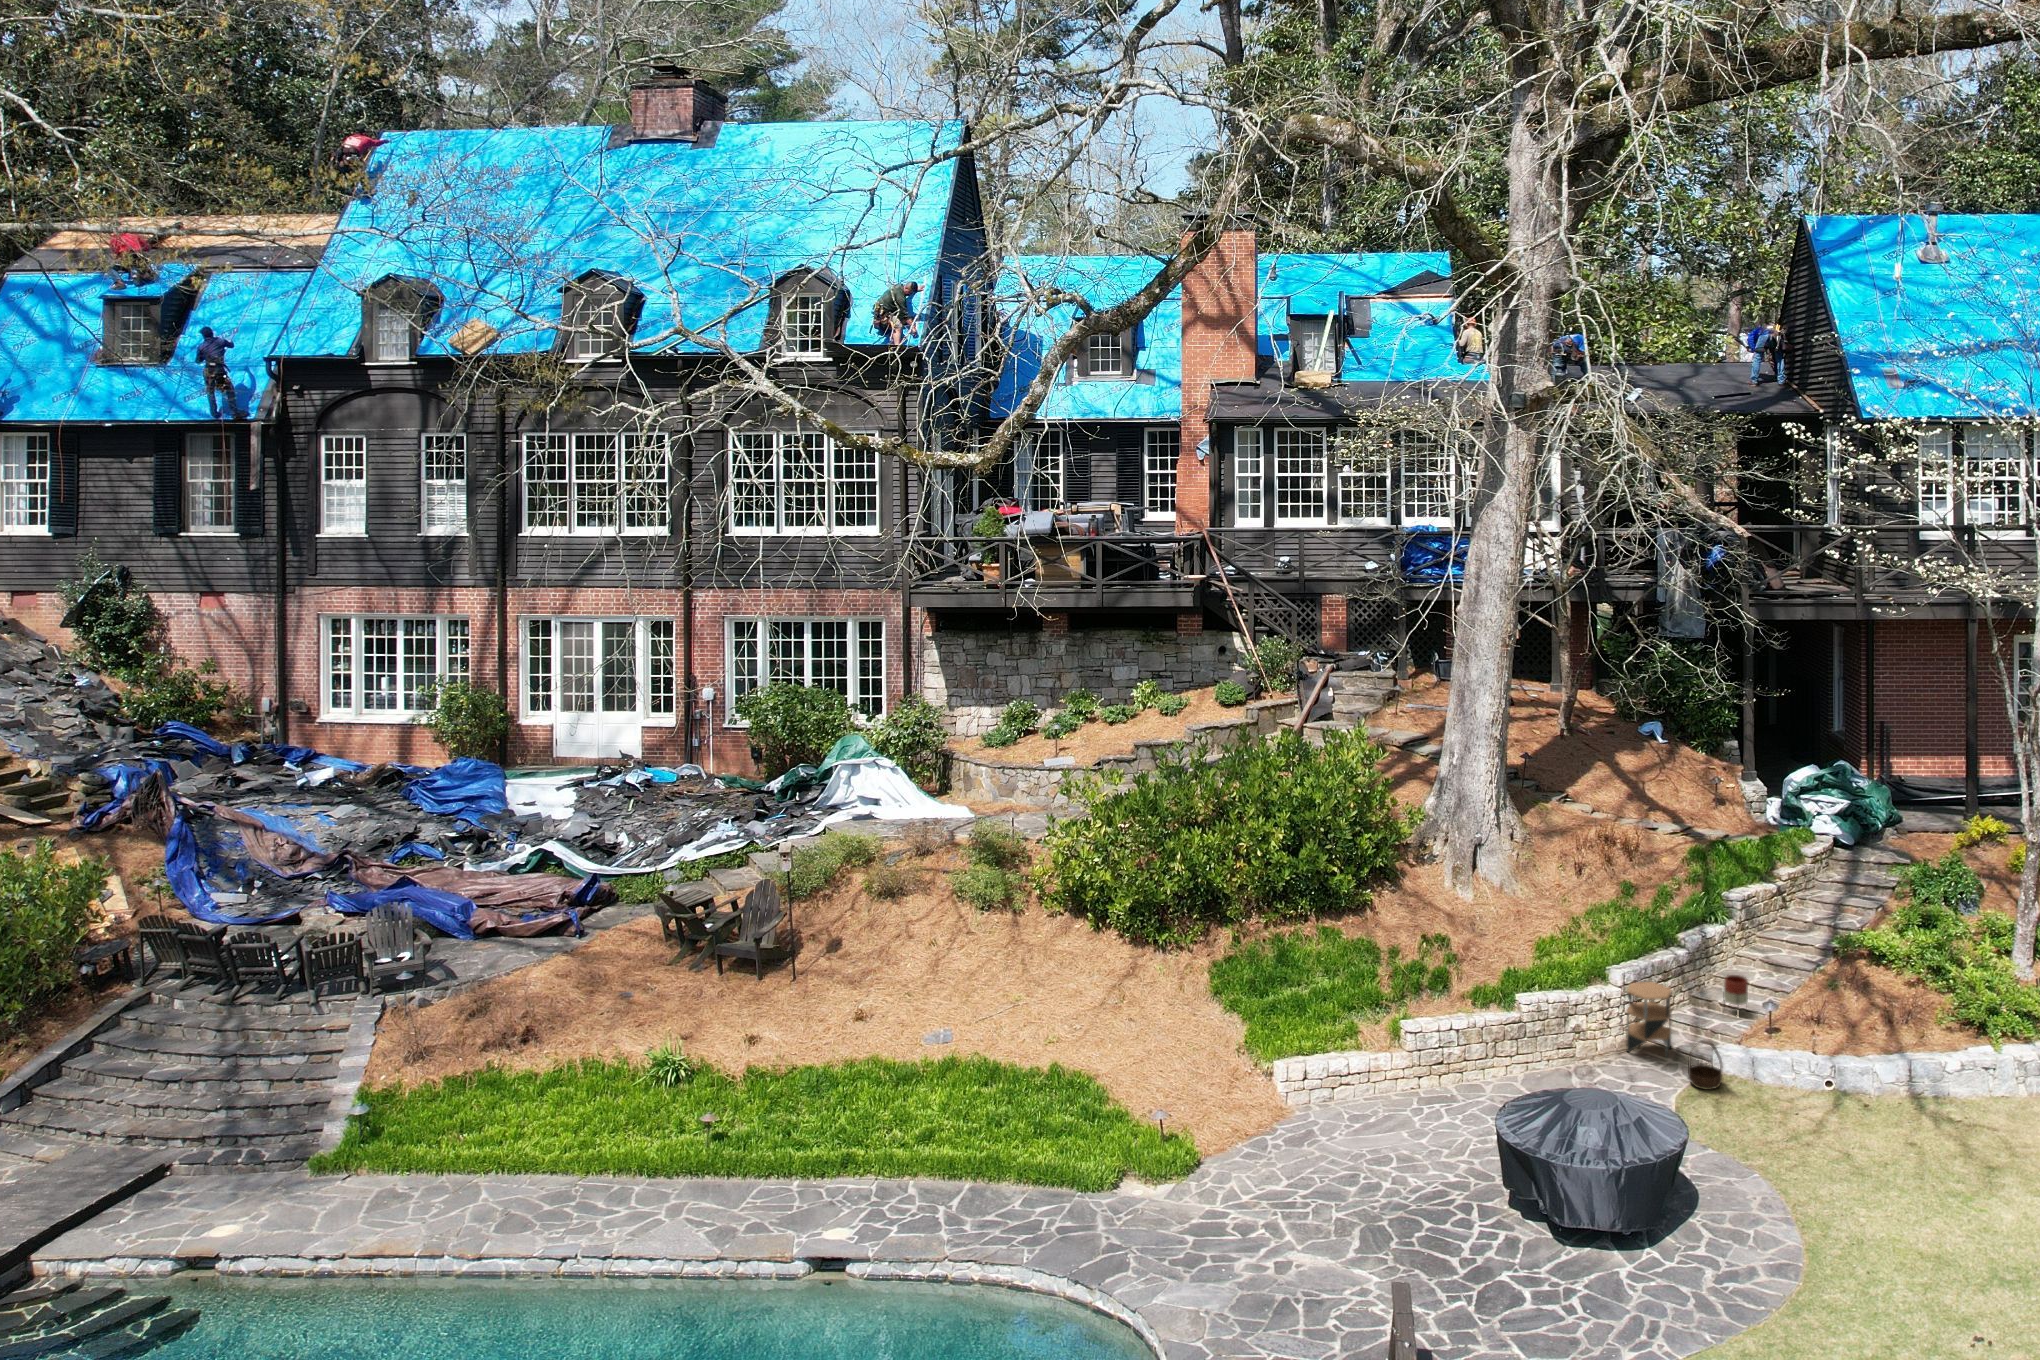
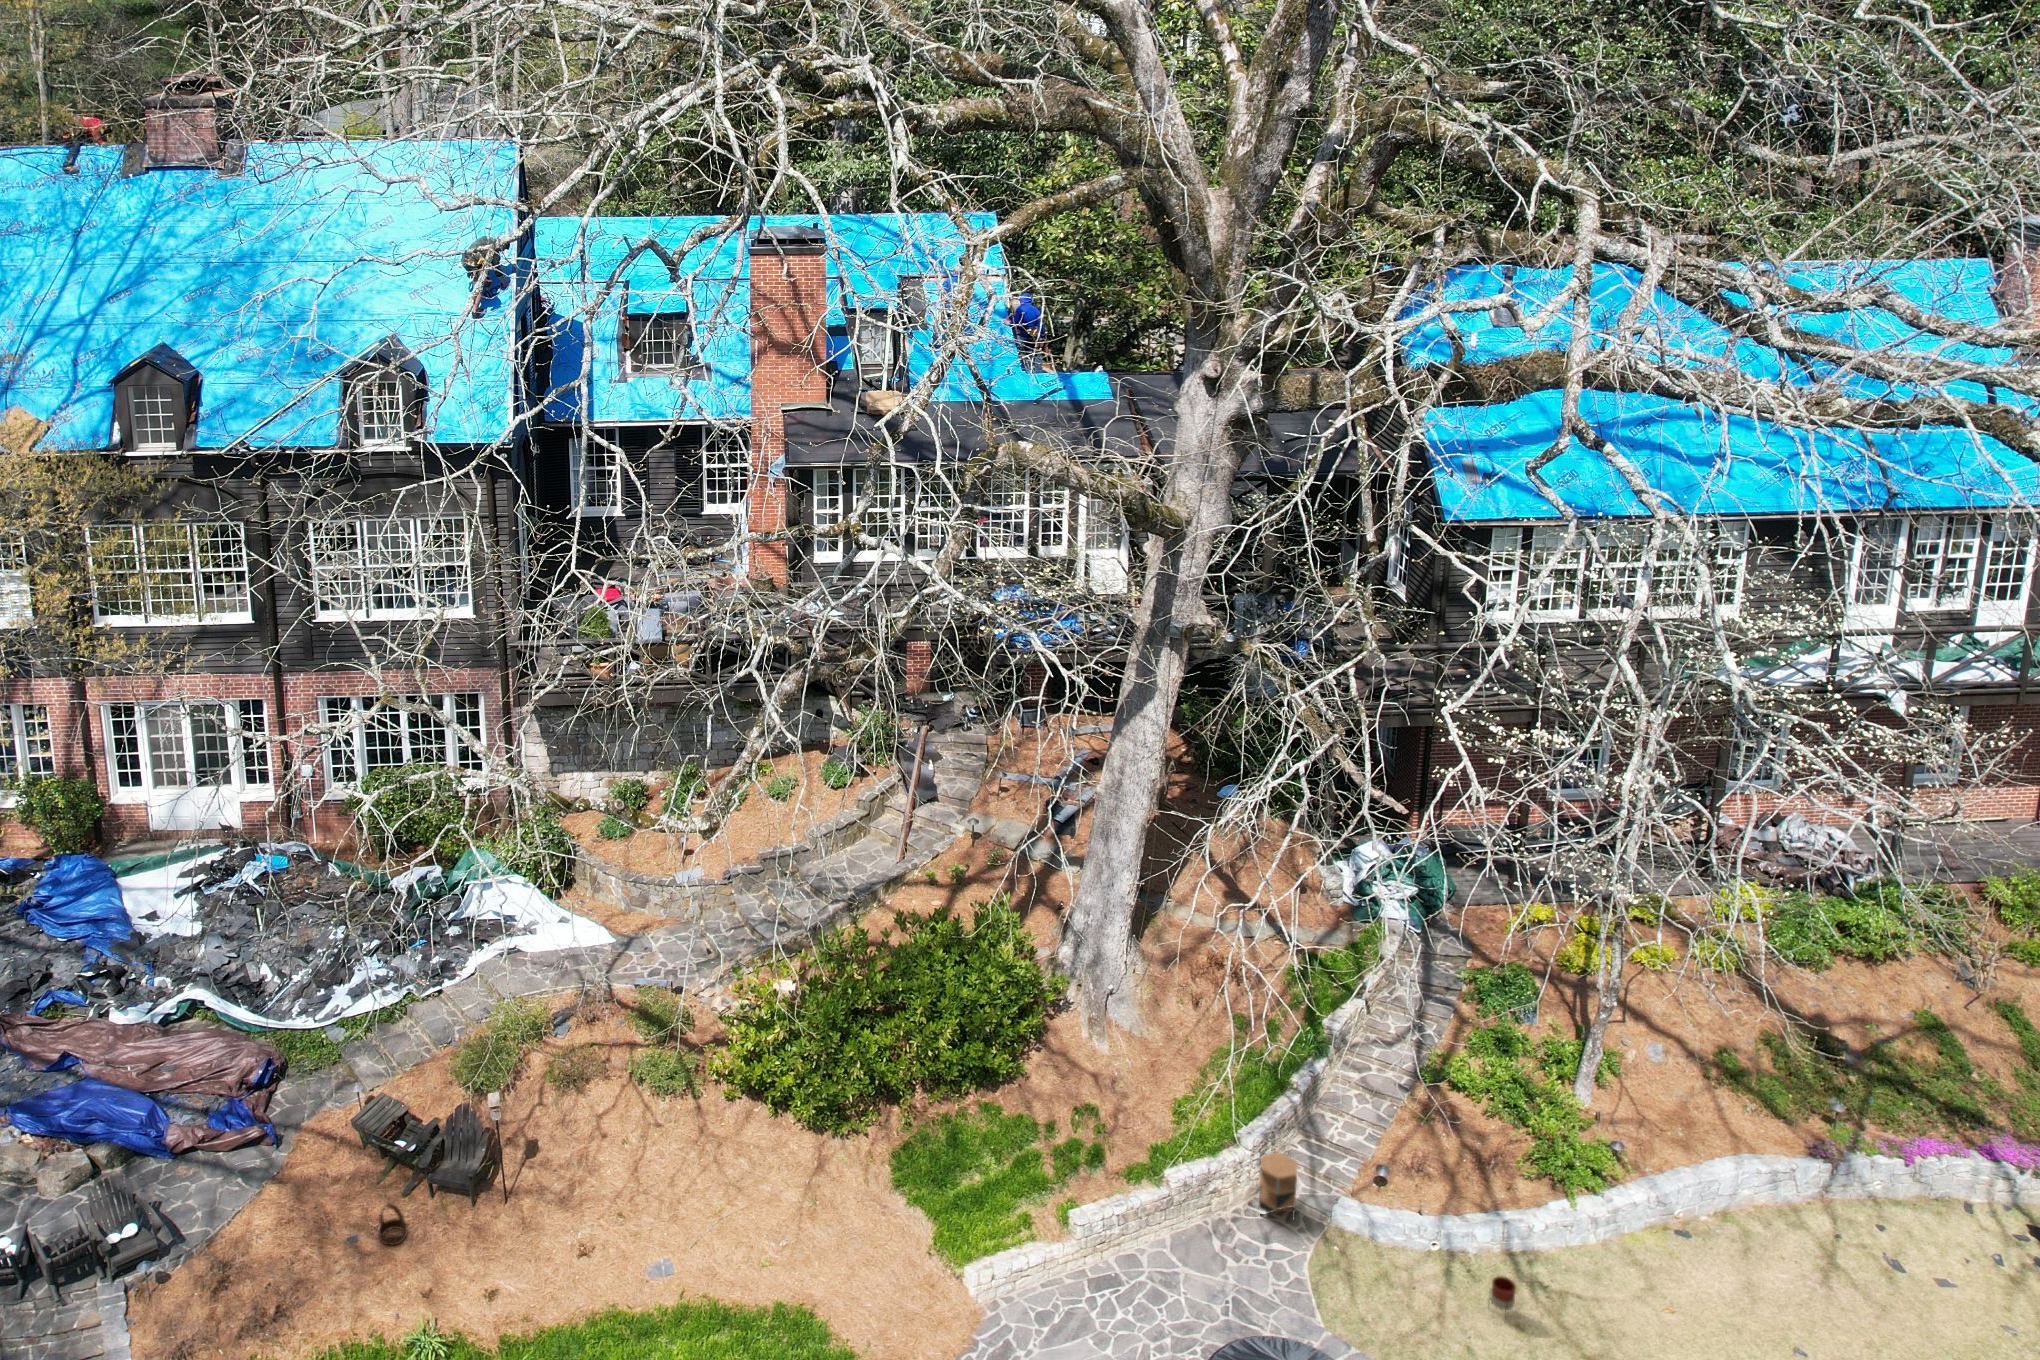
planter: present [1723,975,1748,1006] -> present [1489,1276,1516,1317]
basket: present [1688,1040,1723,1090] -> present [378,1204,408,1245]

